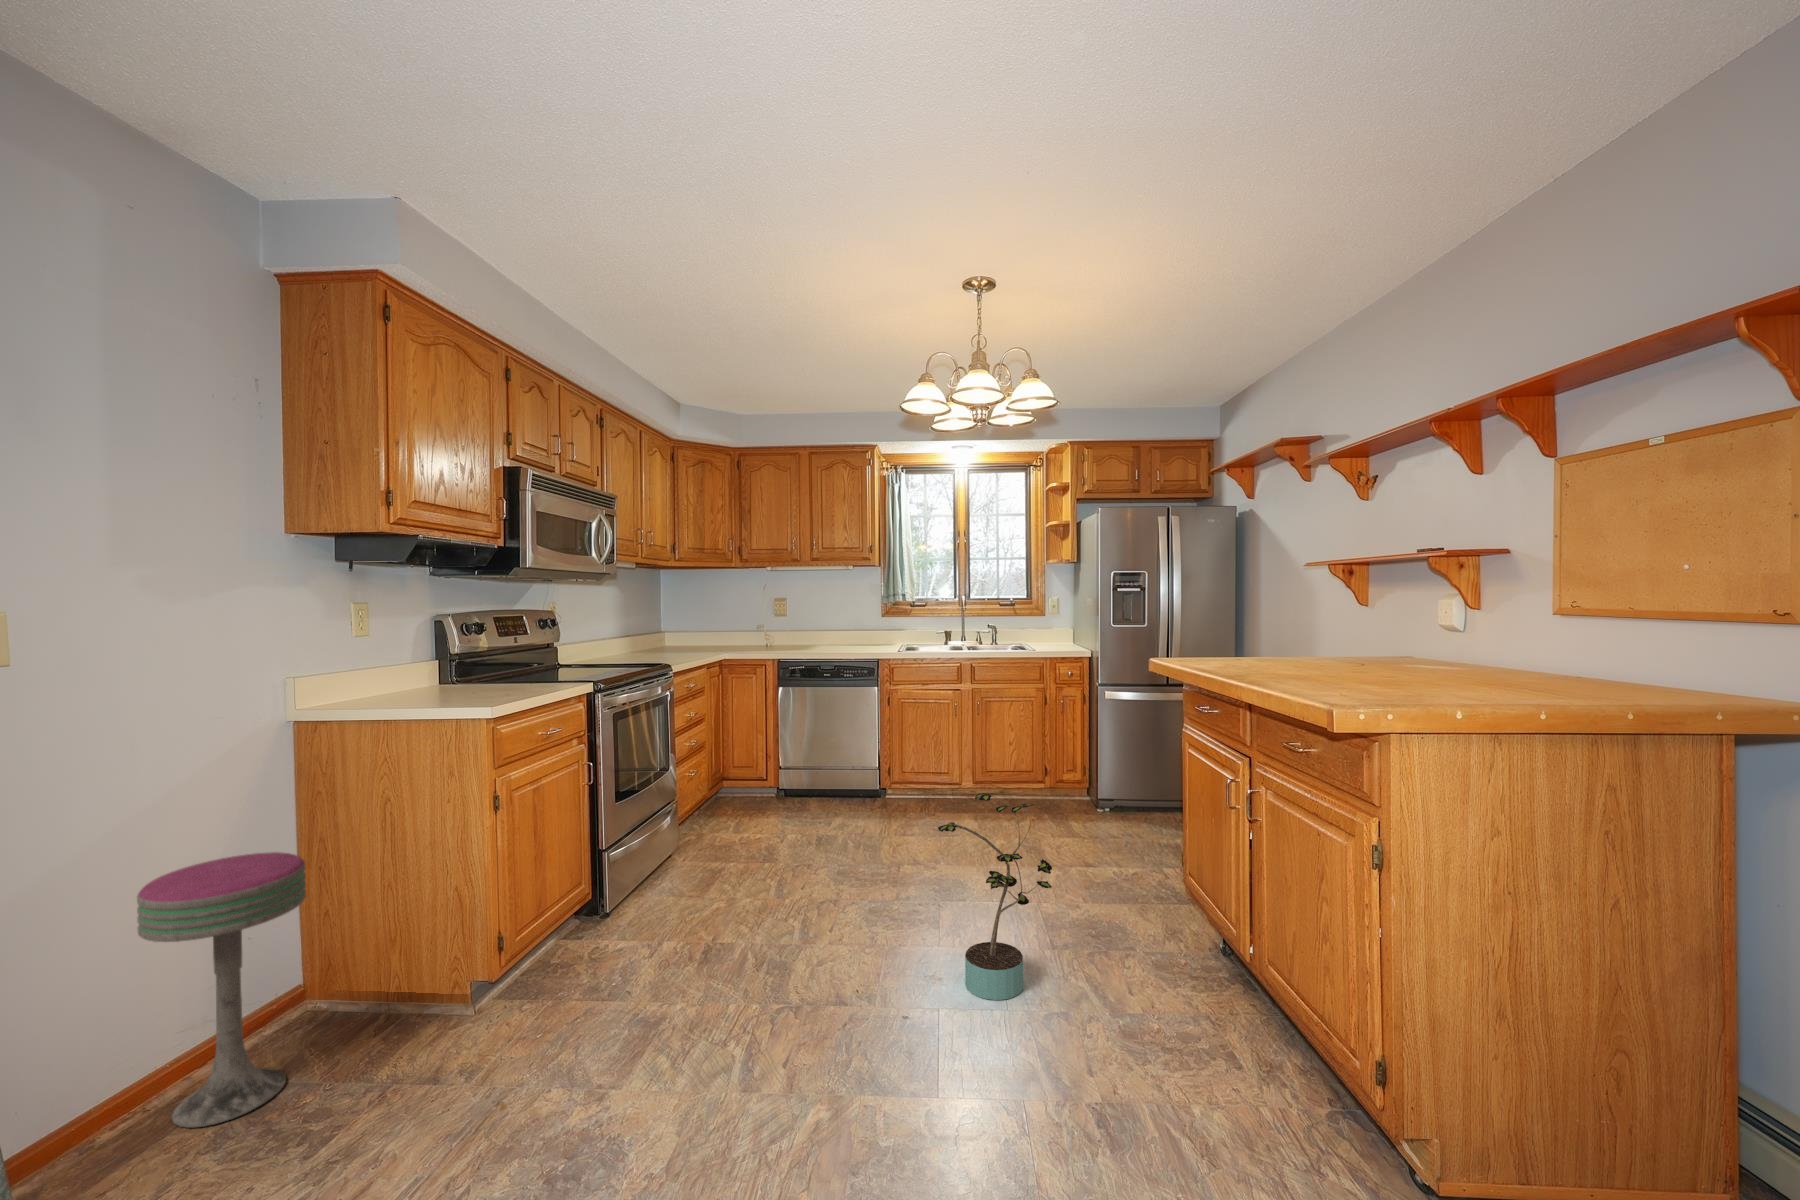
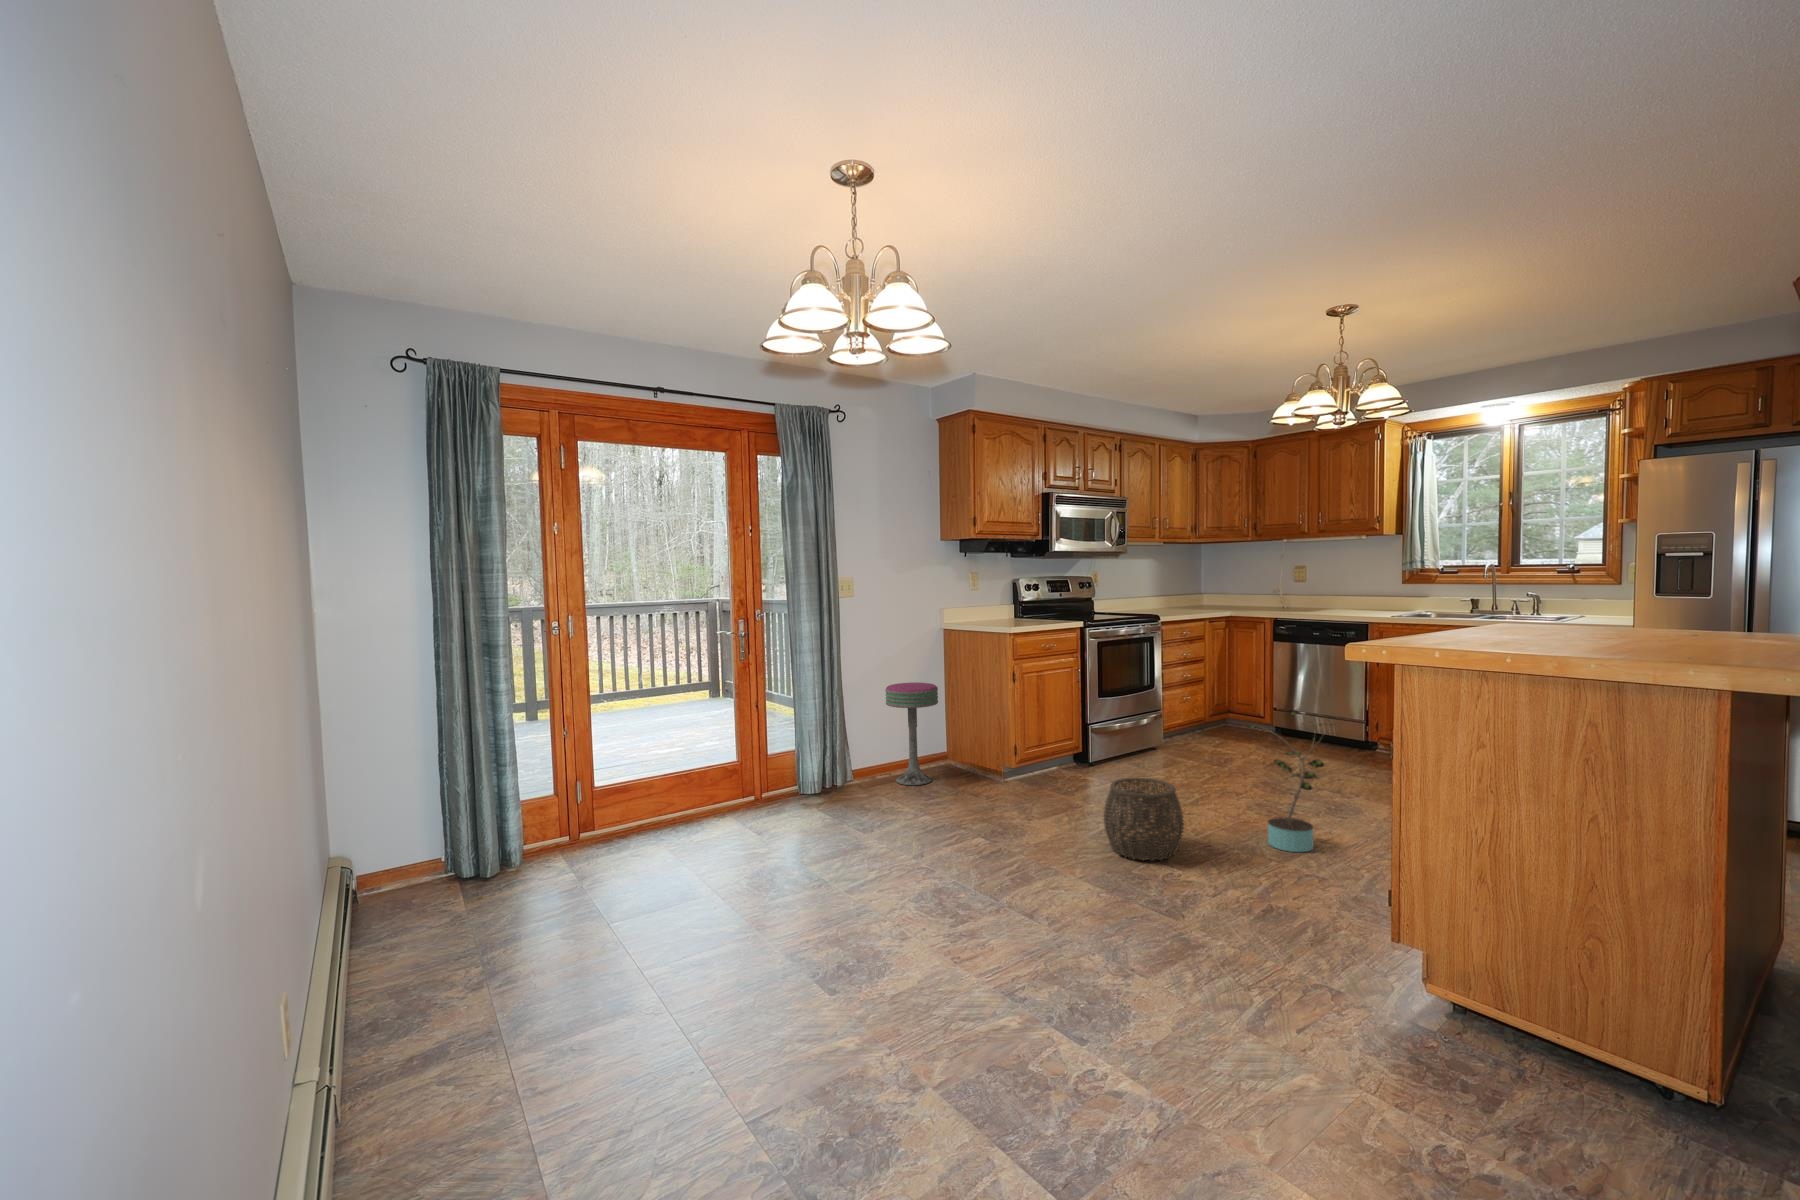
woven basket: none [787,955,926,1135] -> present [1103,778,1184,861]

